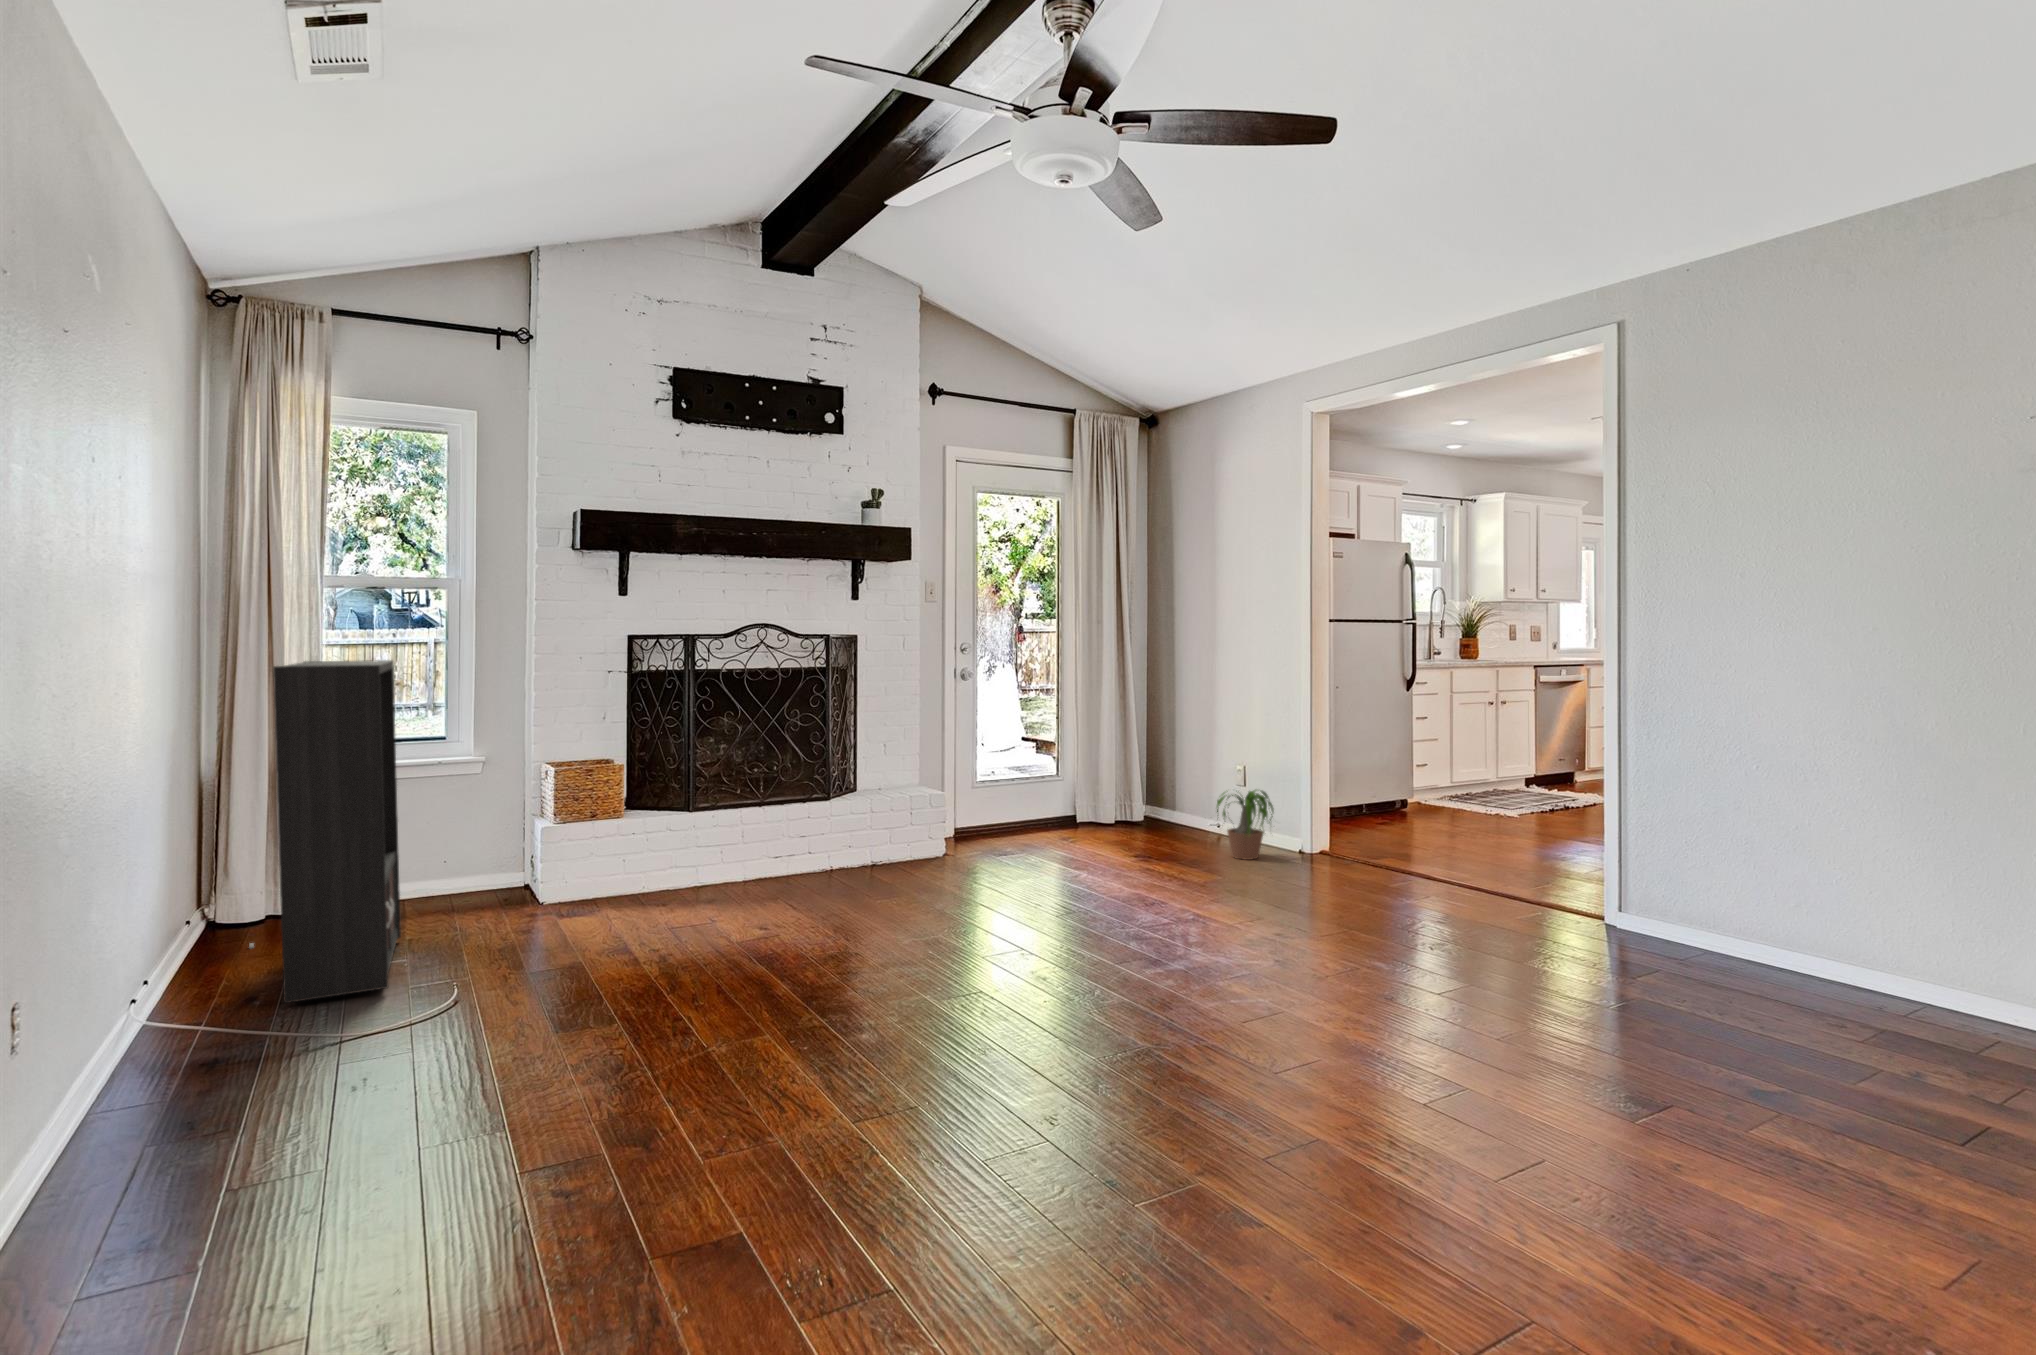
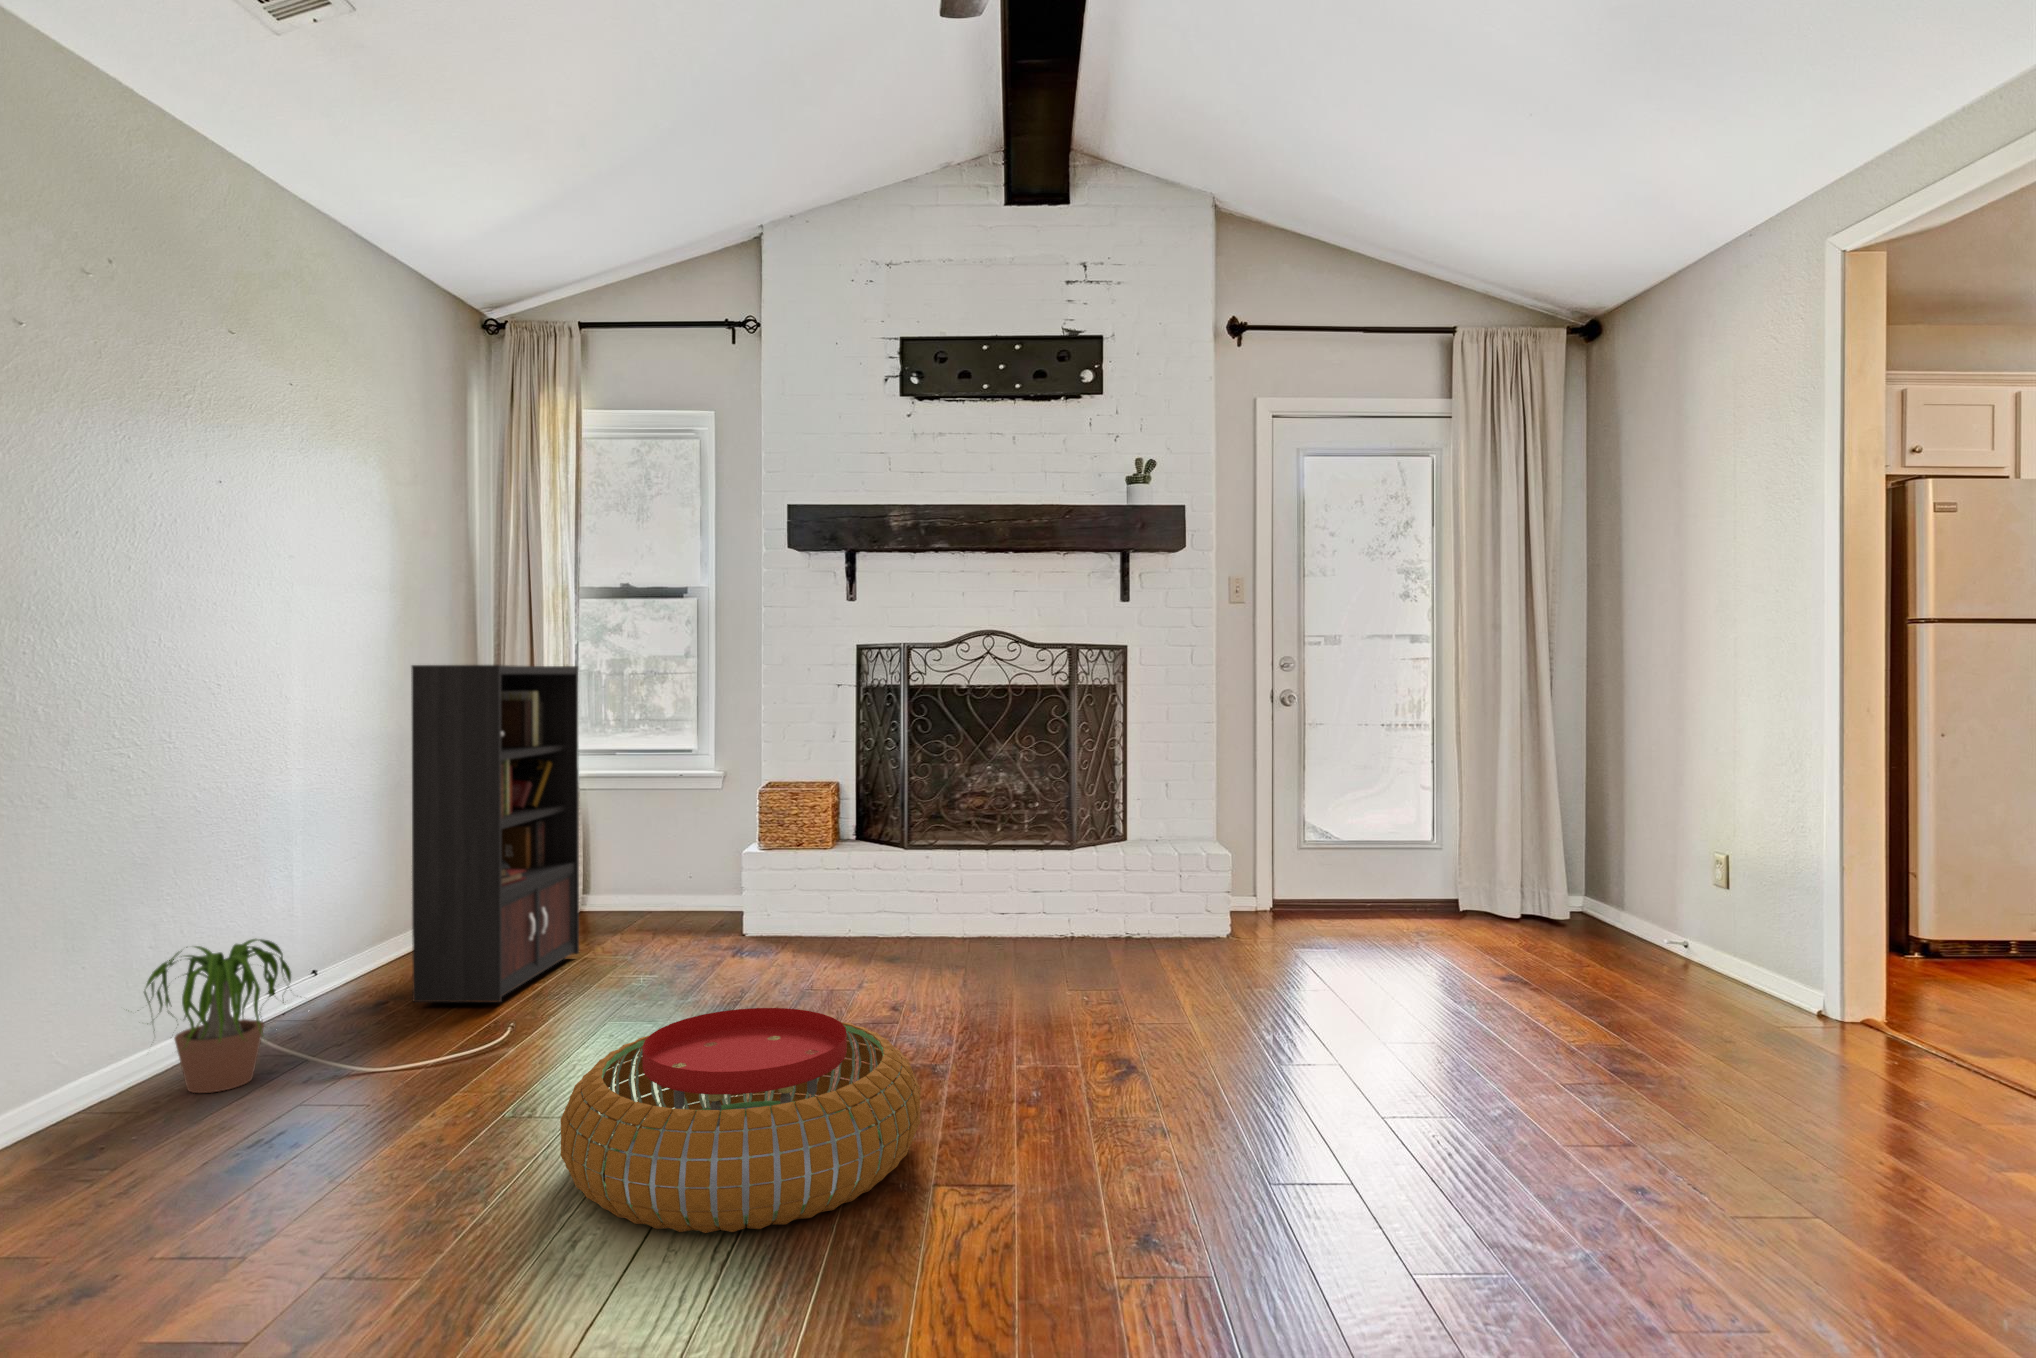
potted plant: present [1217,790,1274,860] -> present [144,939,291,1093]
pouf: none [655,938,931,1106] -> present [560,1008,921,1233]

